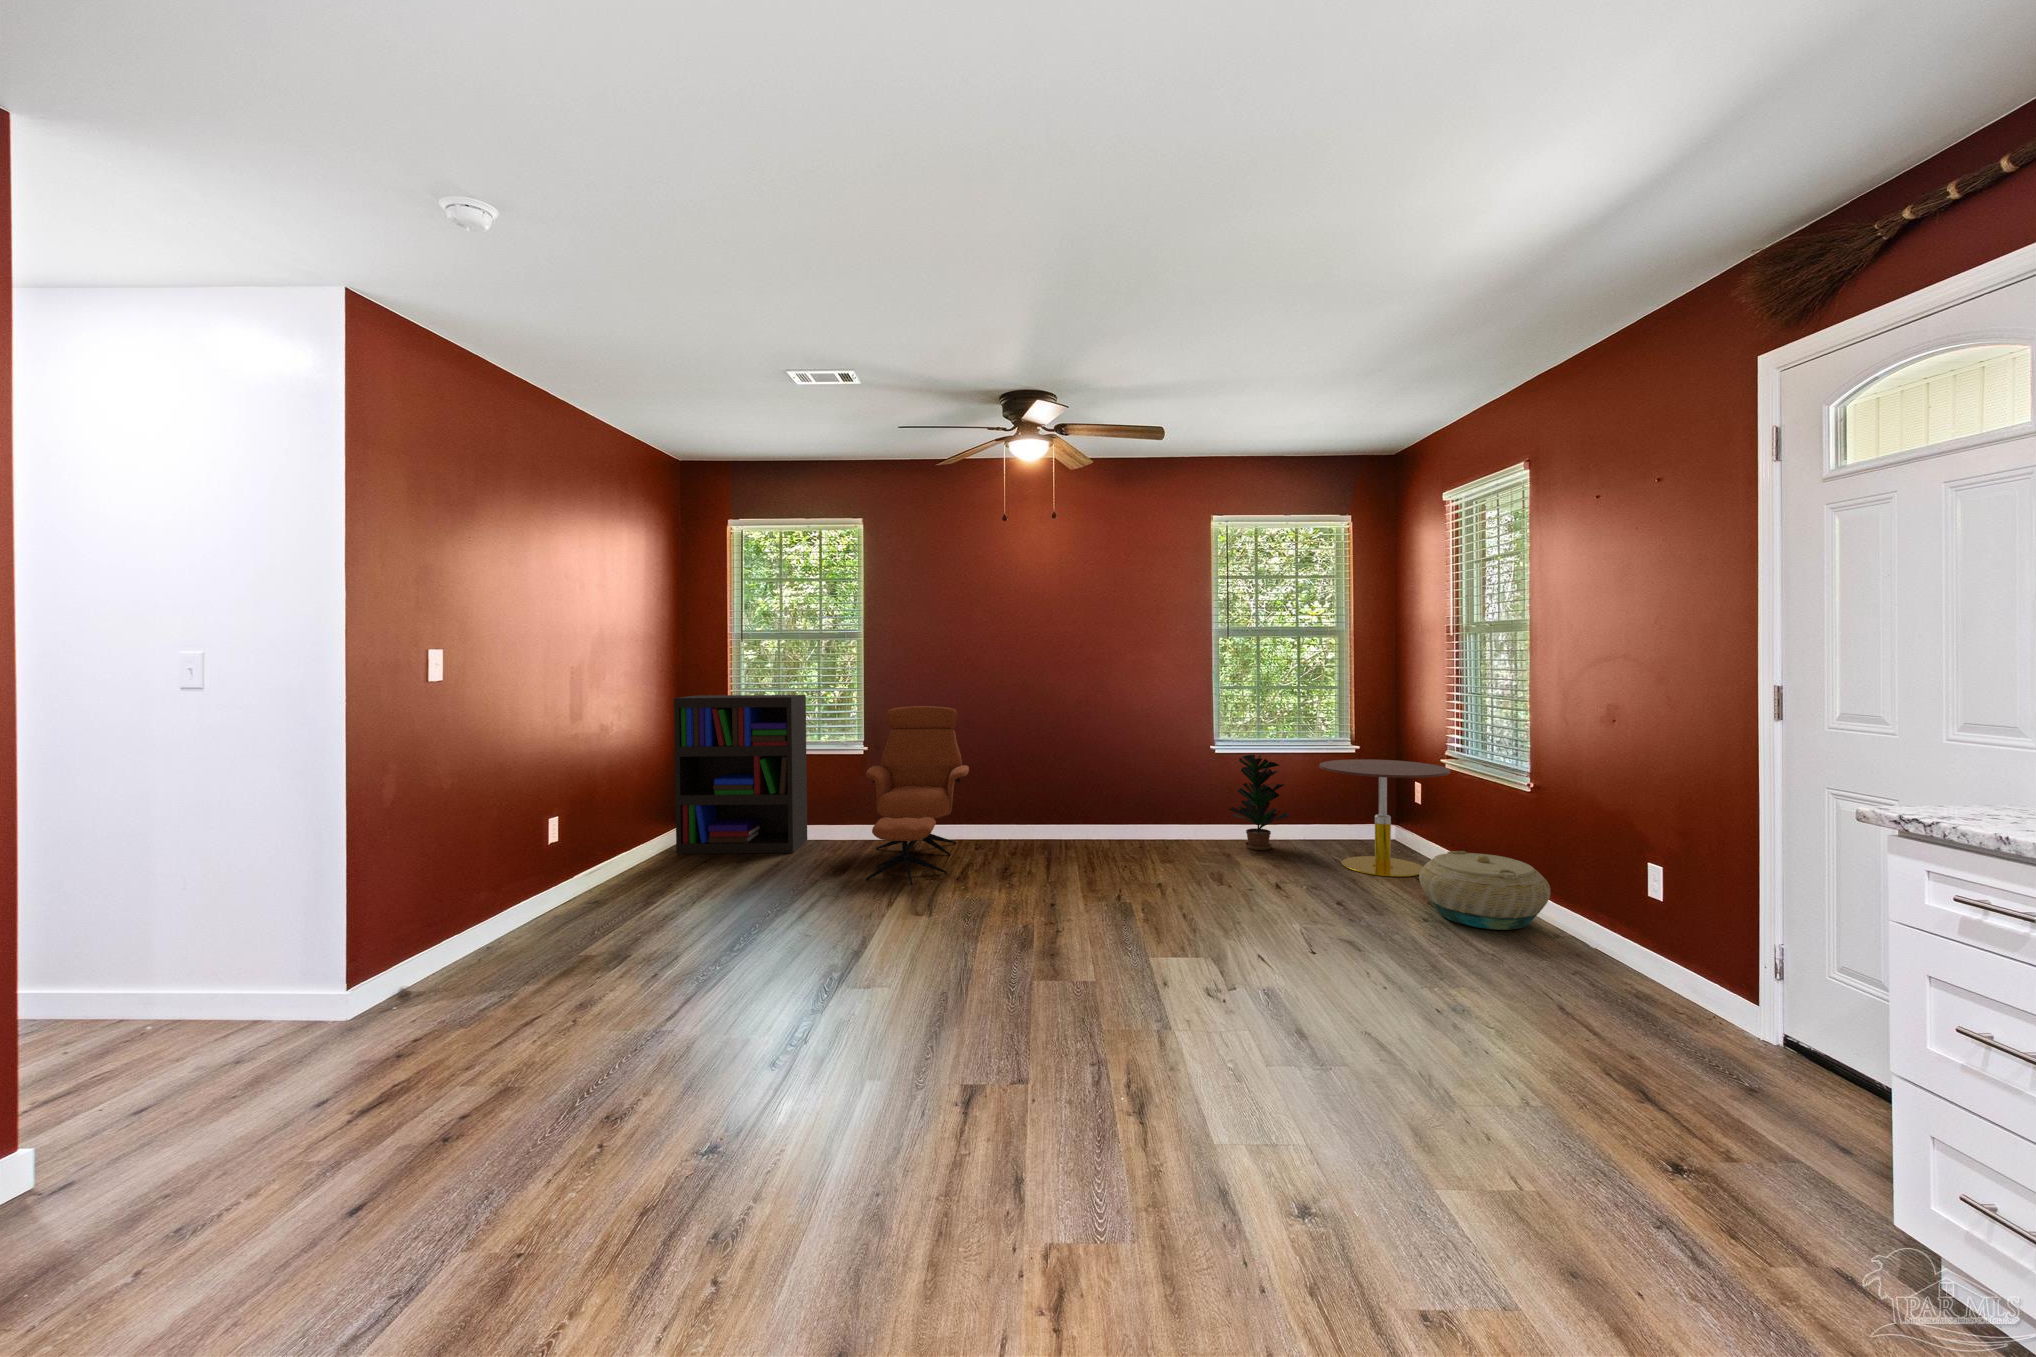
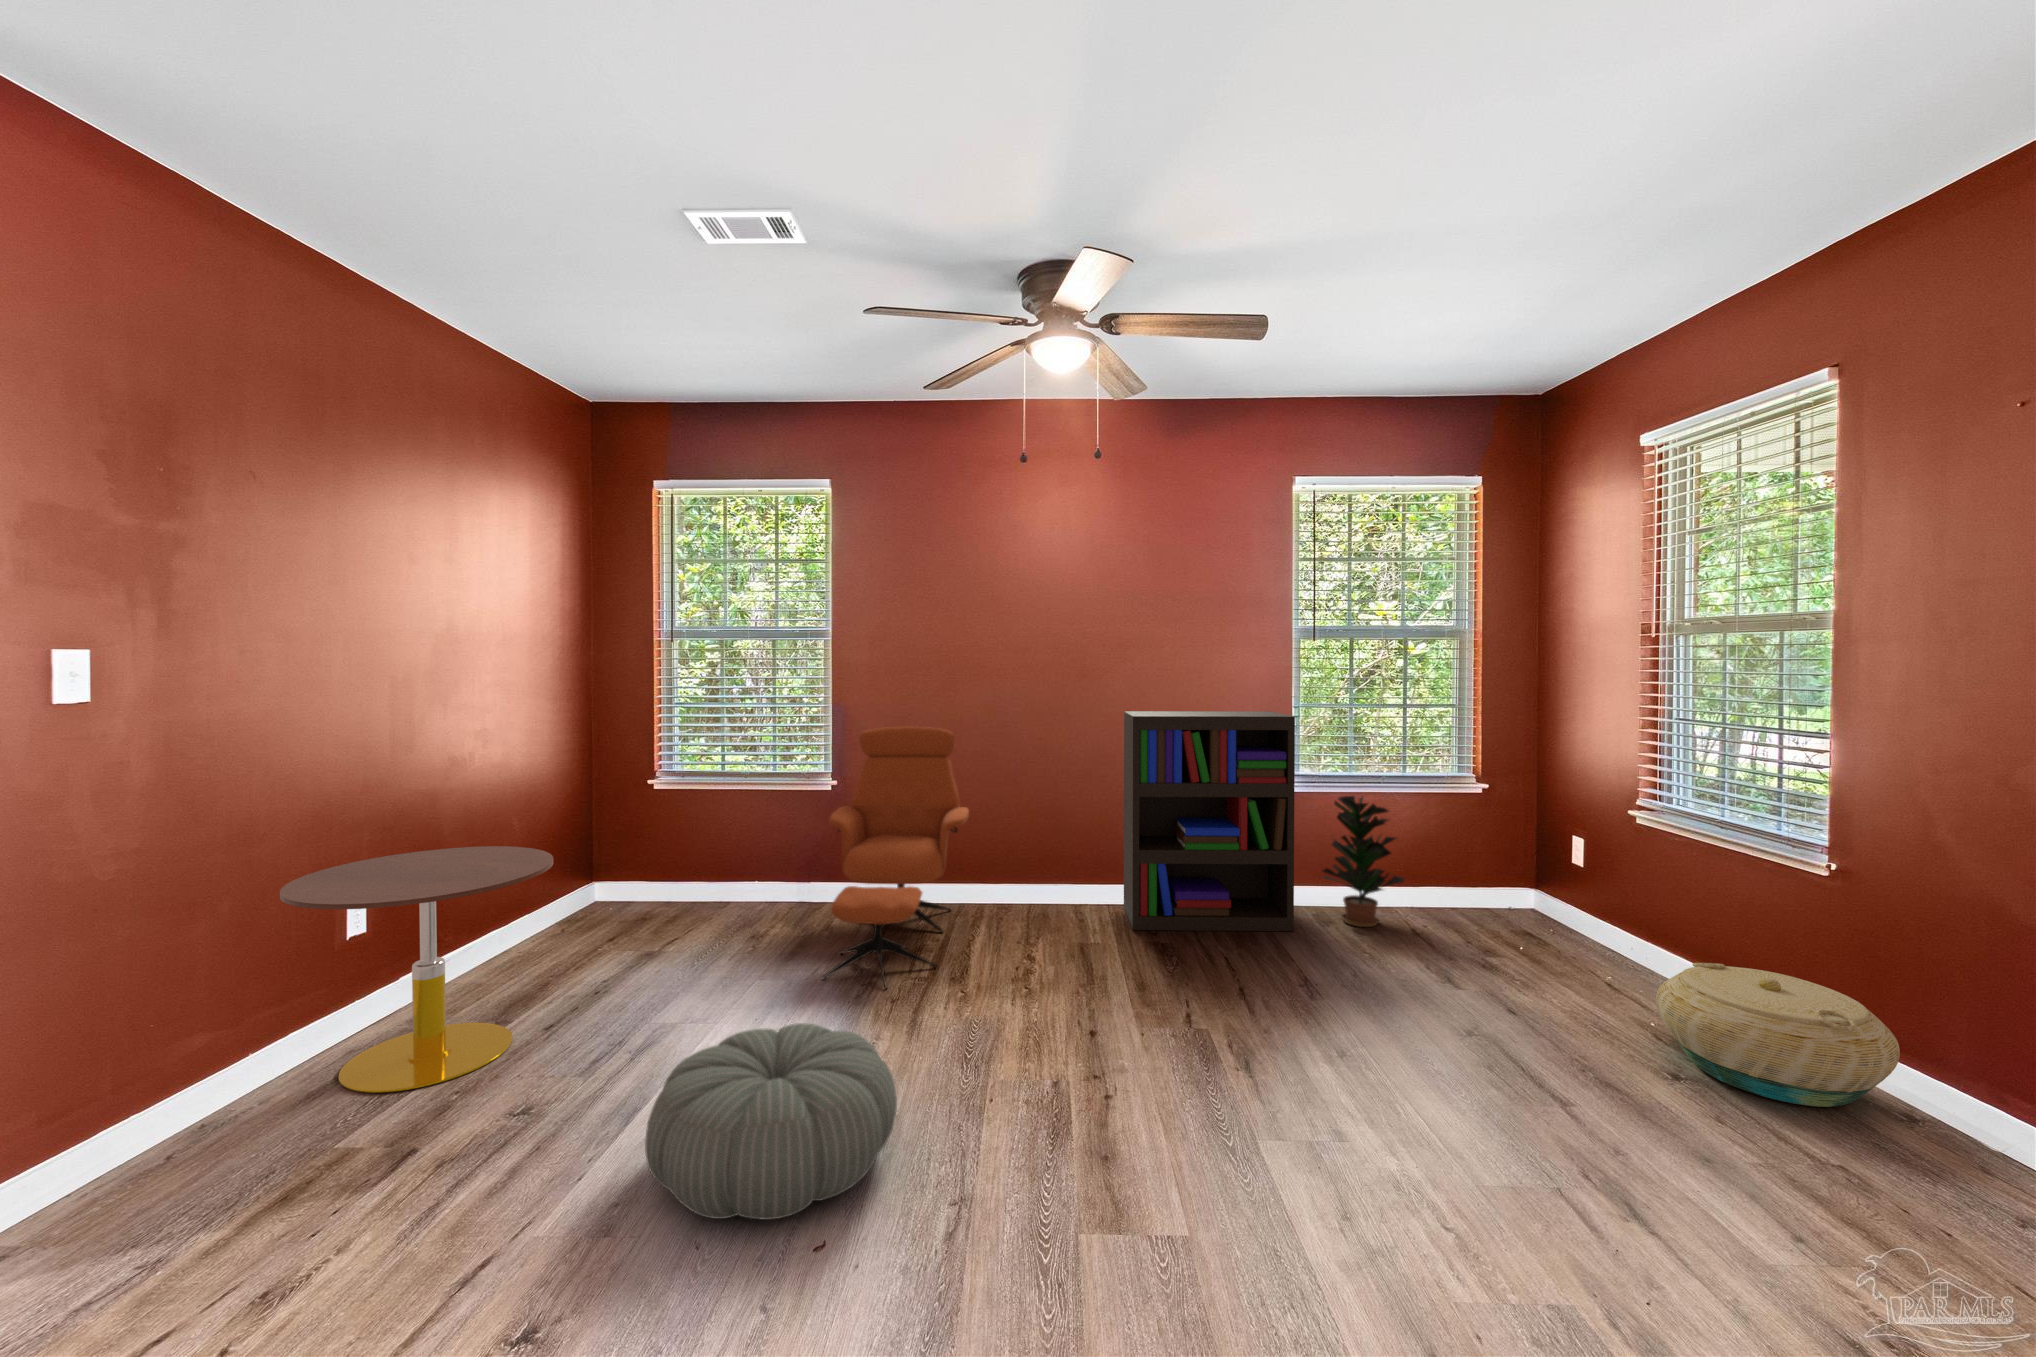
bookshelf: present [674,695,807,854] -> present [1124,711,1295,931]
side table: present [1320,759,1450,877] -> present [280,846,554,1093]
pouf: none [780,883,926,975] -> present [645,1023,897,1220]

